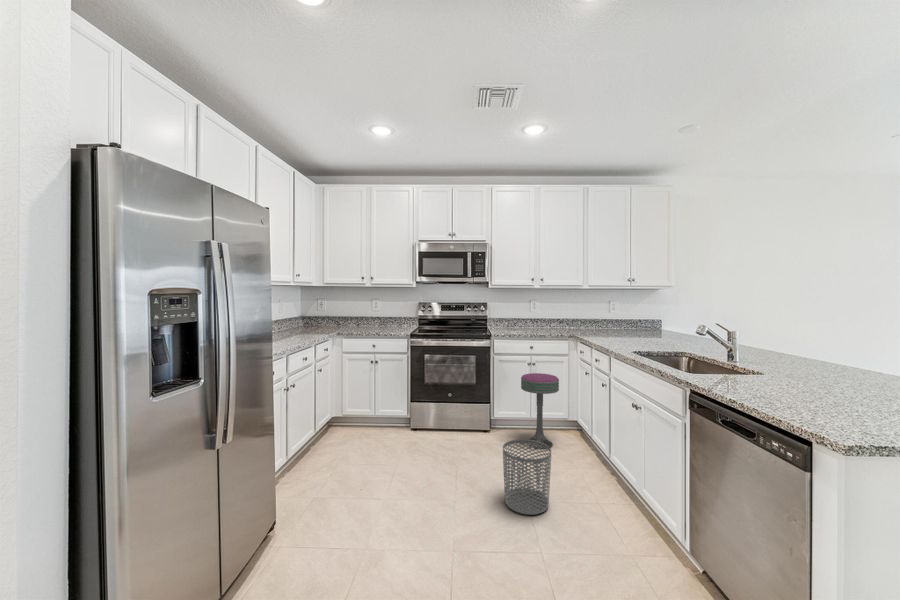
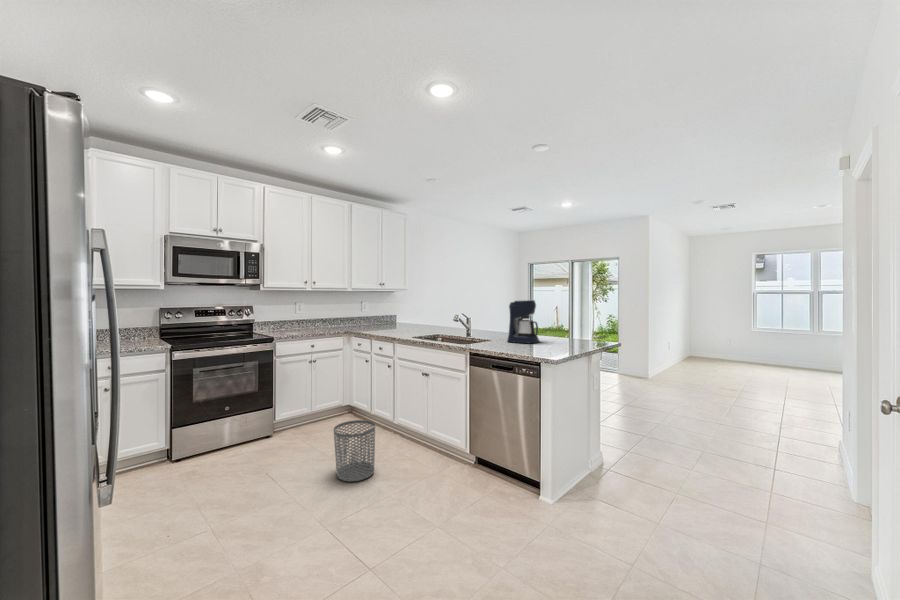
coffee maker: none [784,310,869,395] -> present [507,300,540,343]
bar stool: present [521,373,559,448] -> none [311,368,346,436]

